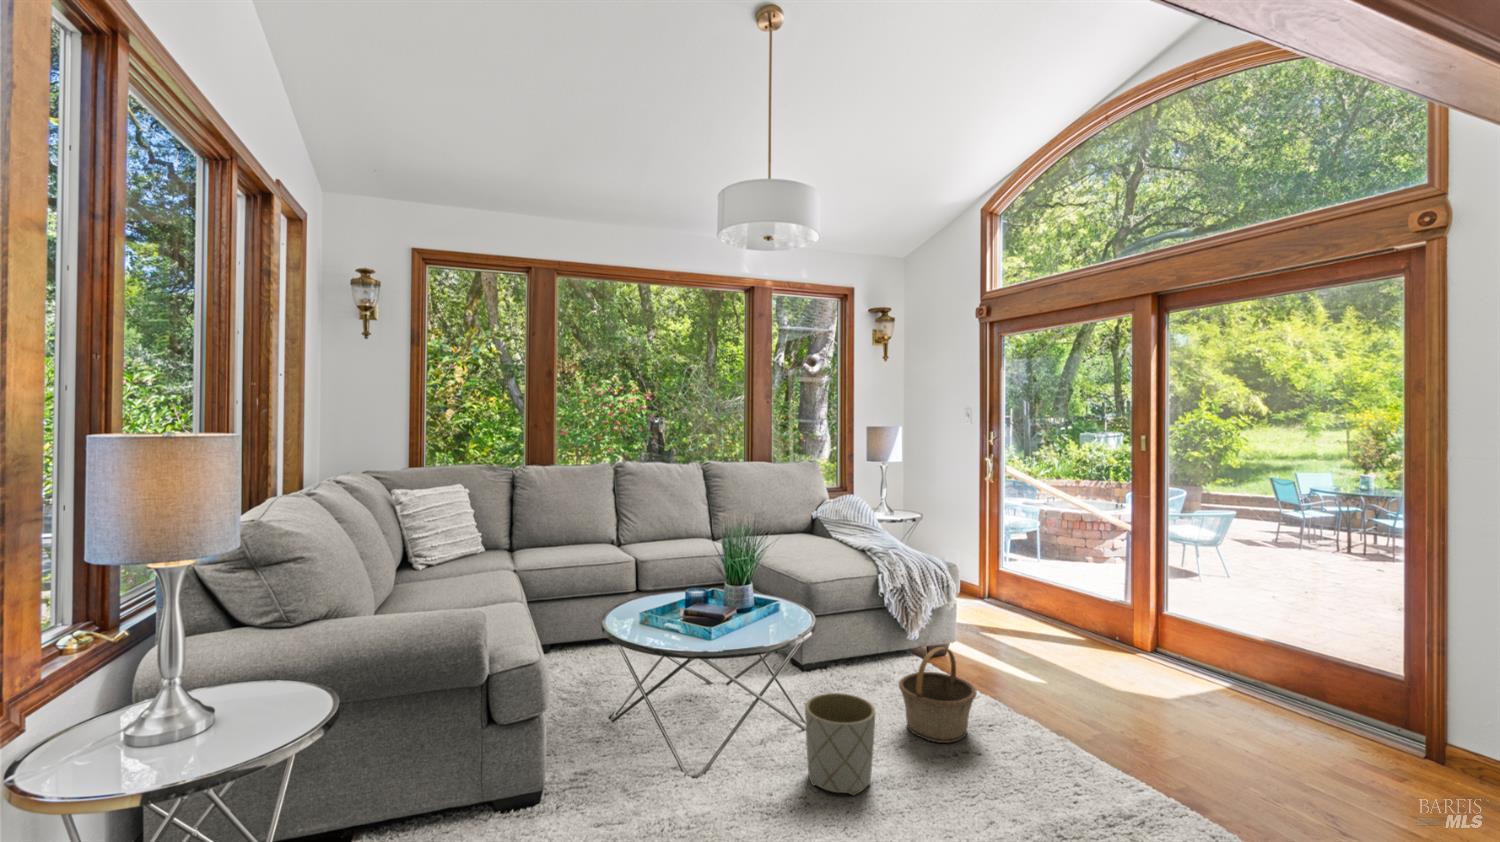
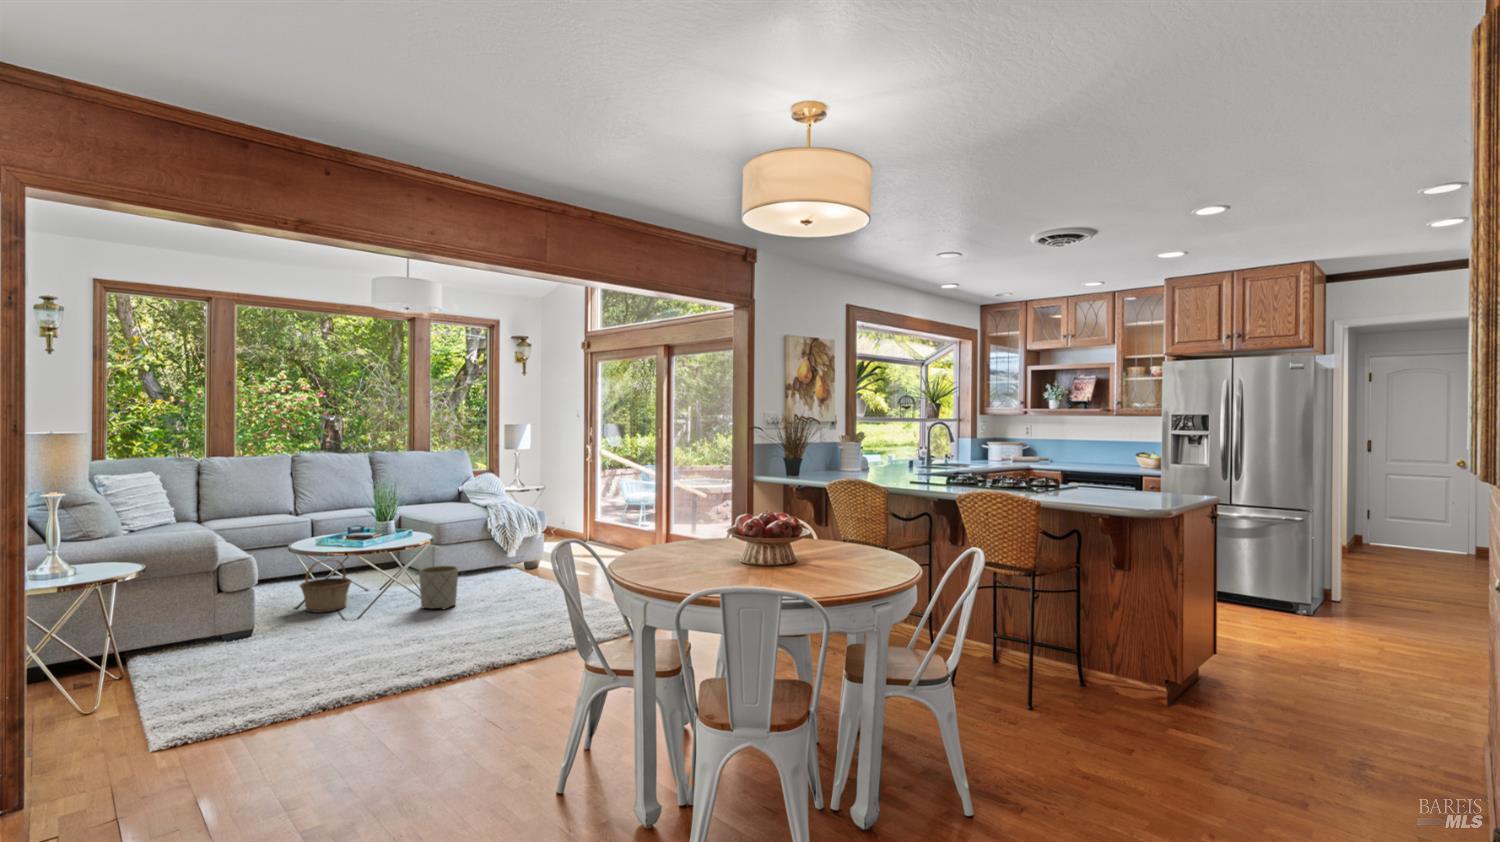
basket: present [899,647,977,743] -> present [300,560,352,613]

